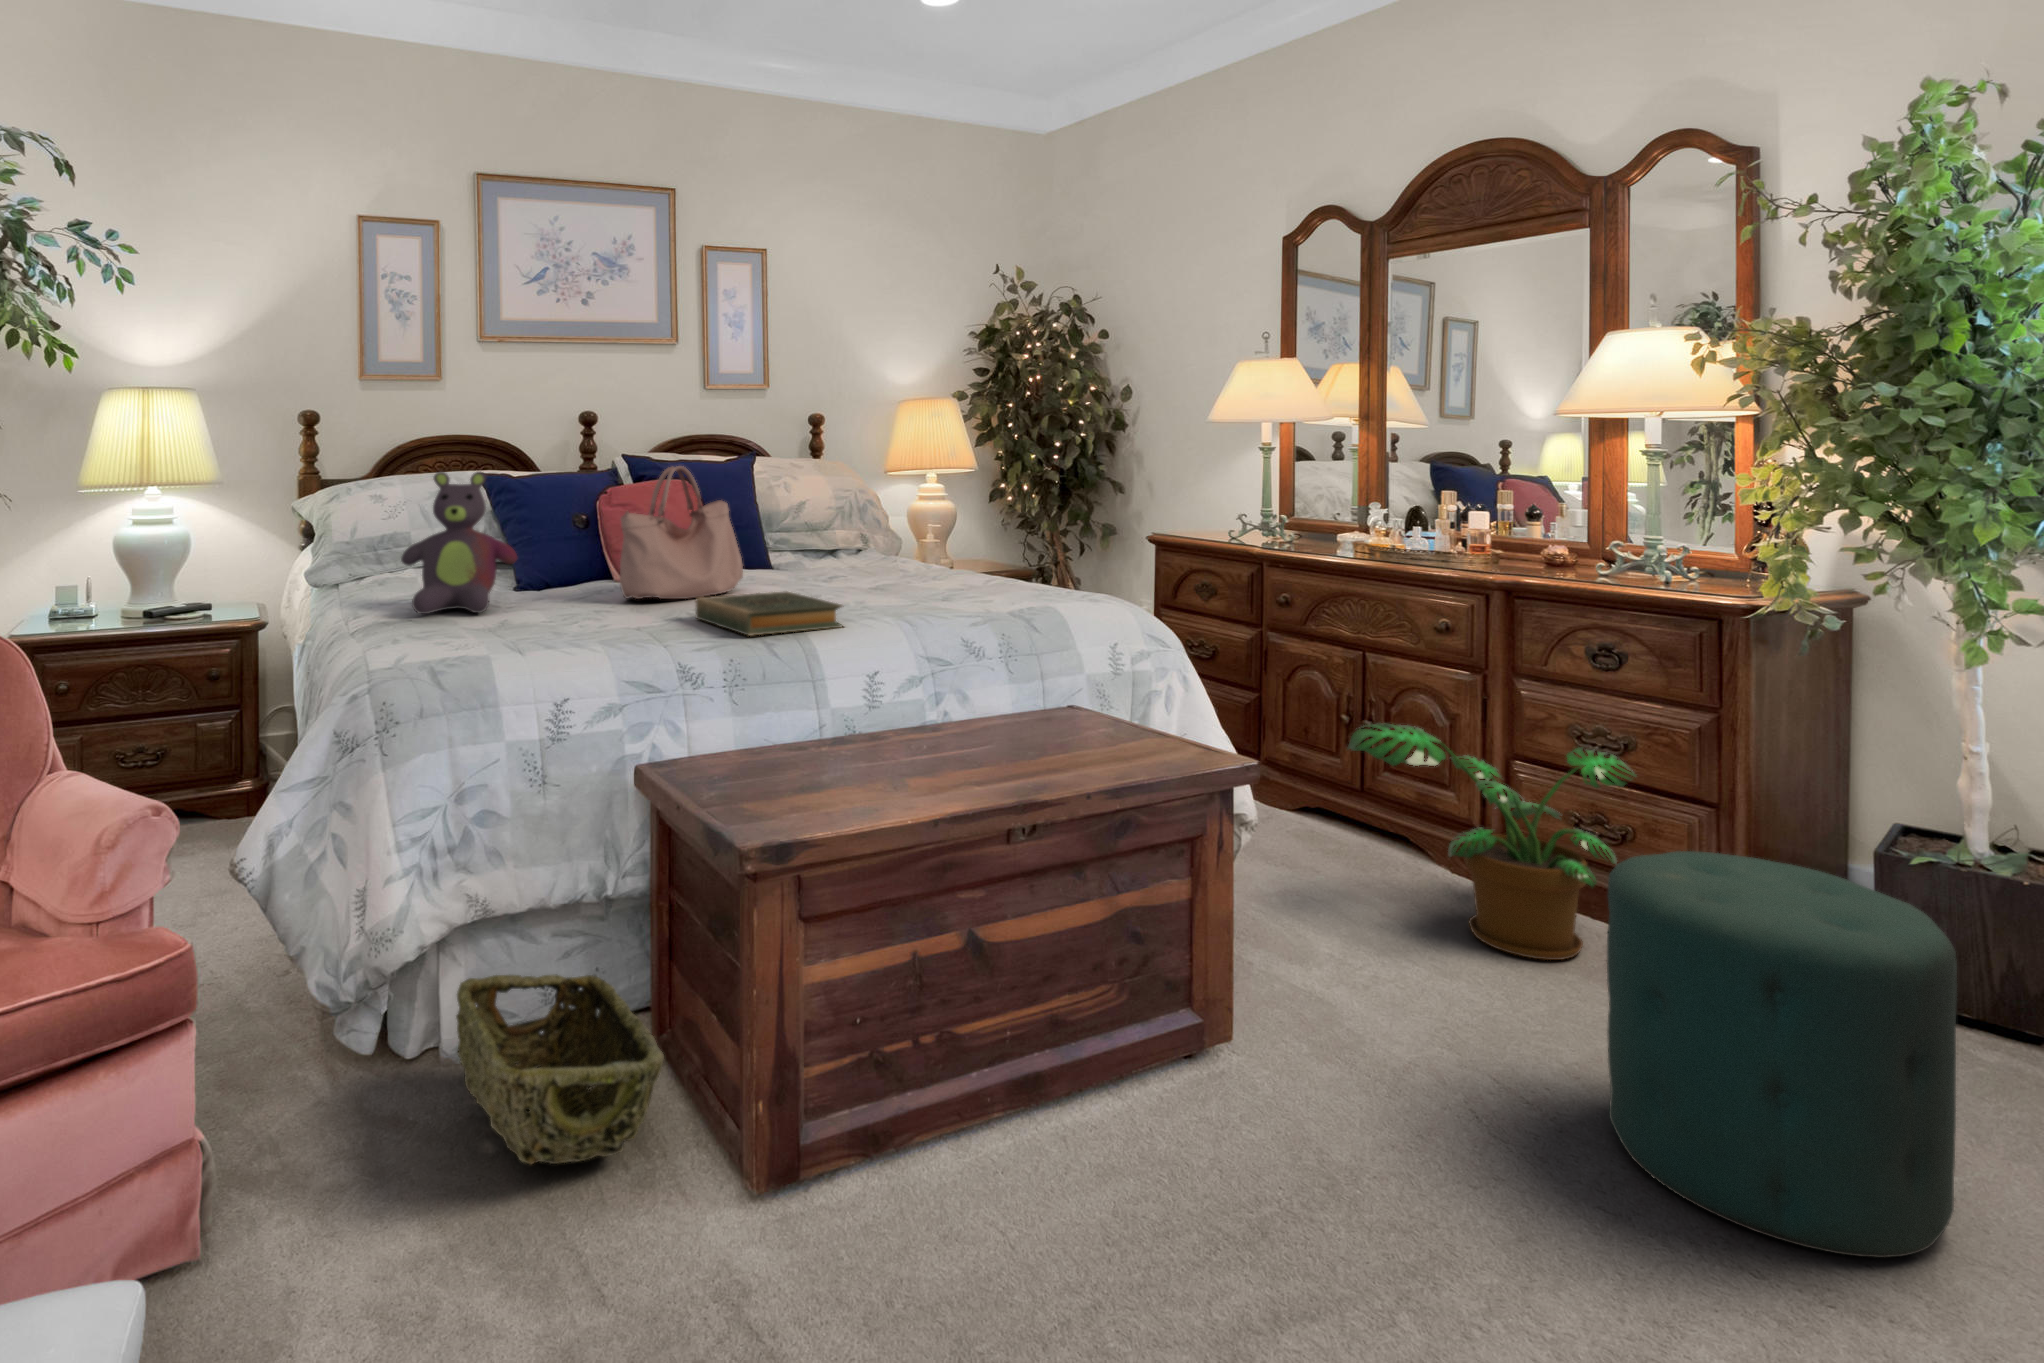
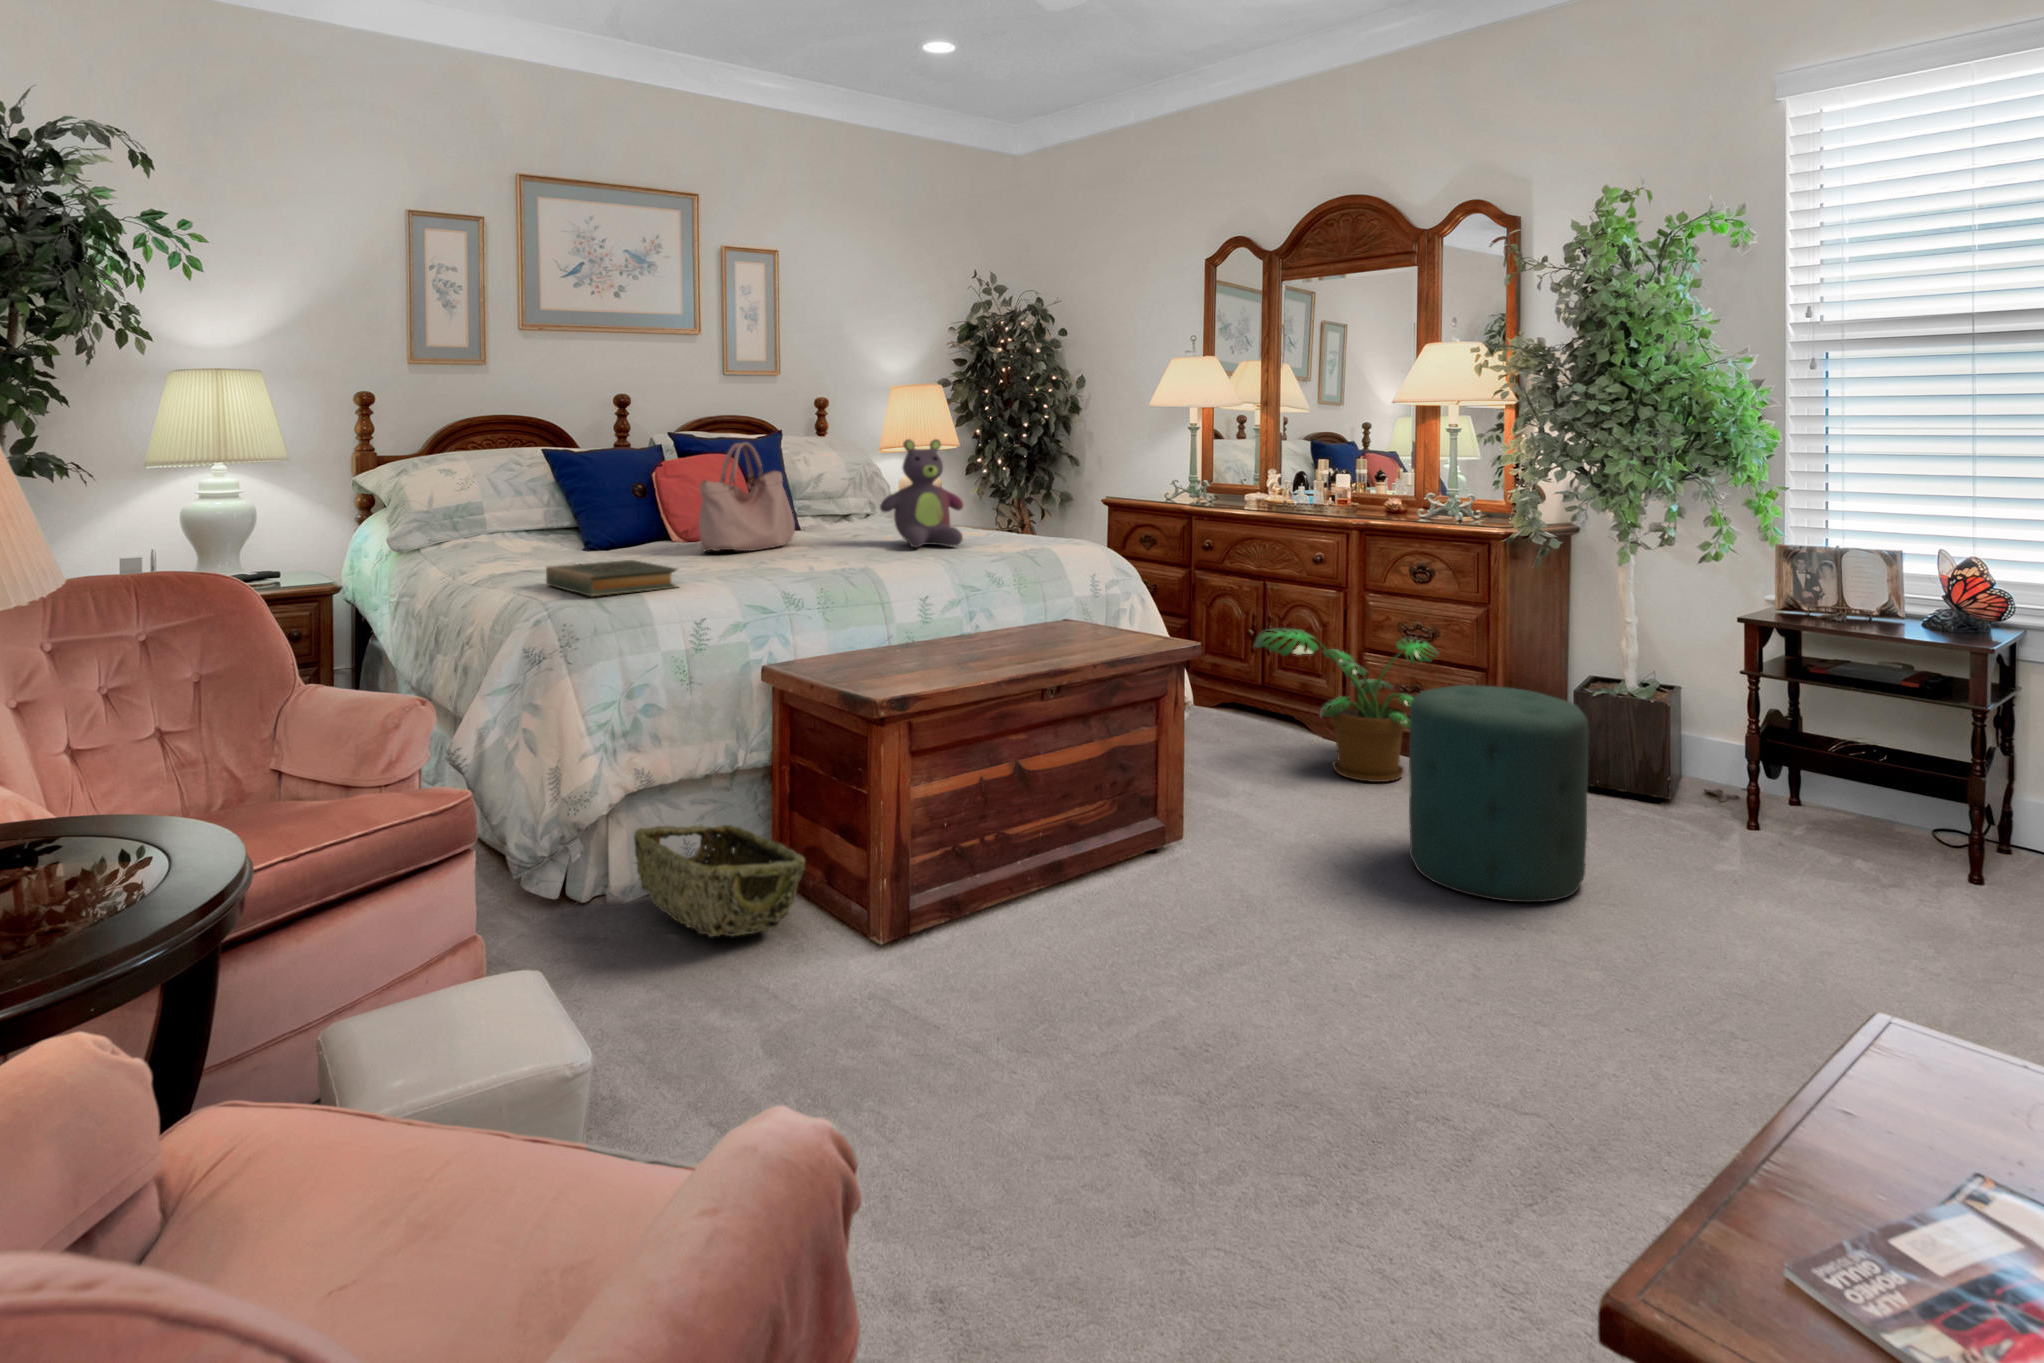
stuffed bear: present [401,472,517,614] -> present [880,439,963,548]
hardback book: present [696,591,842,636] -> present [546,560,677,596]

